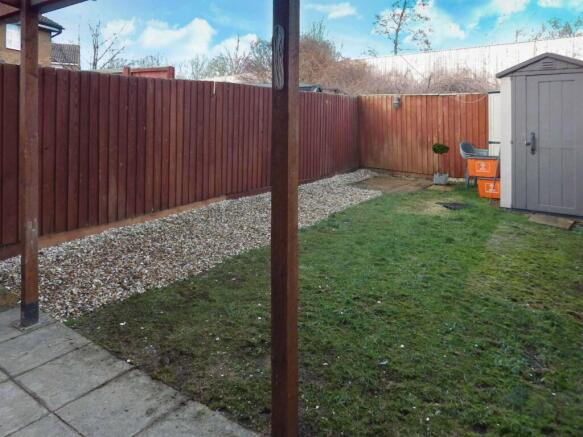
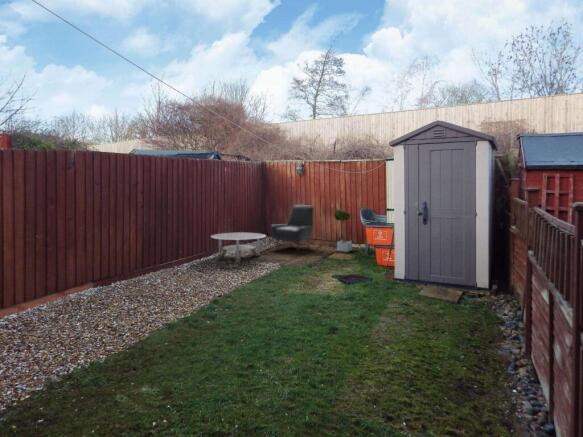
chair: none [367,139,411,183] -> present [270,205,314,250]
round table: none [316,164,368,190] -> present [211,232,266,263]

